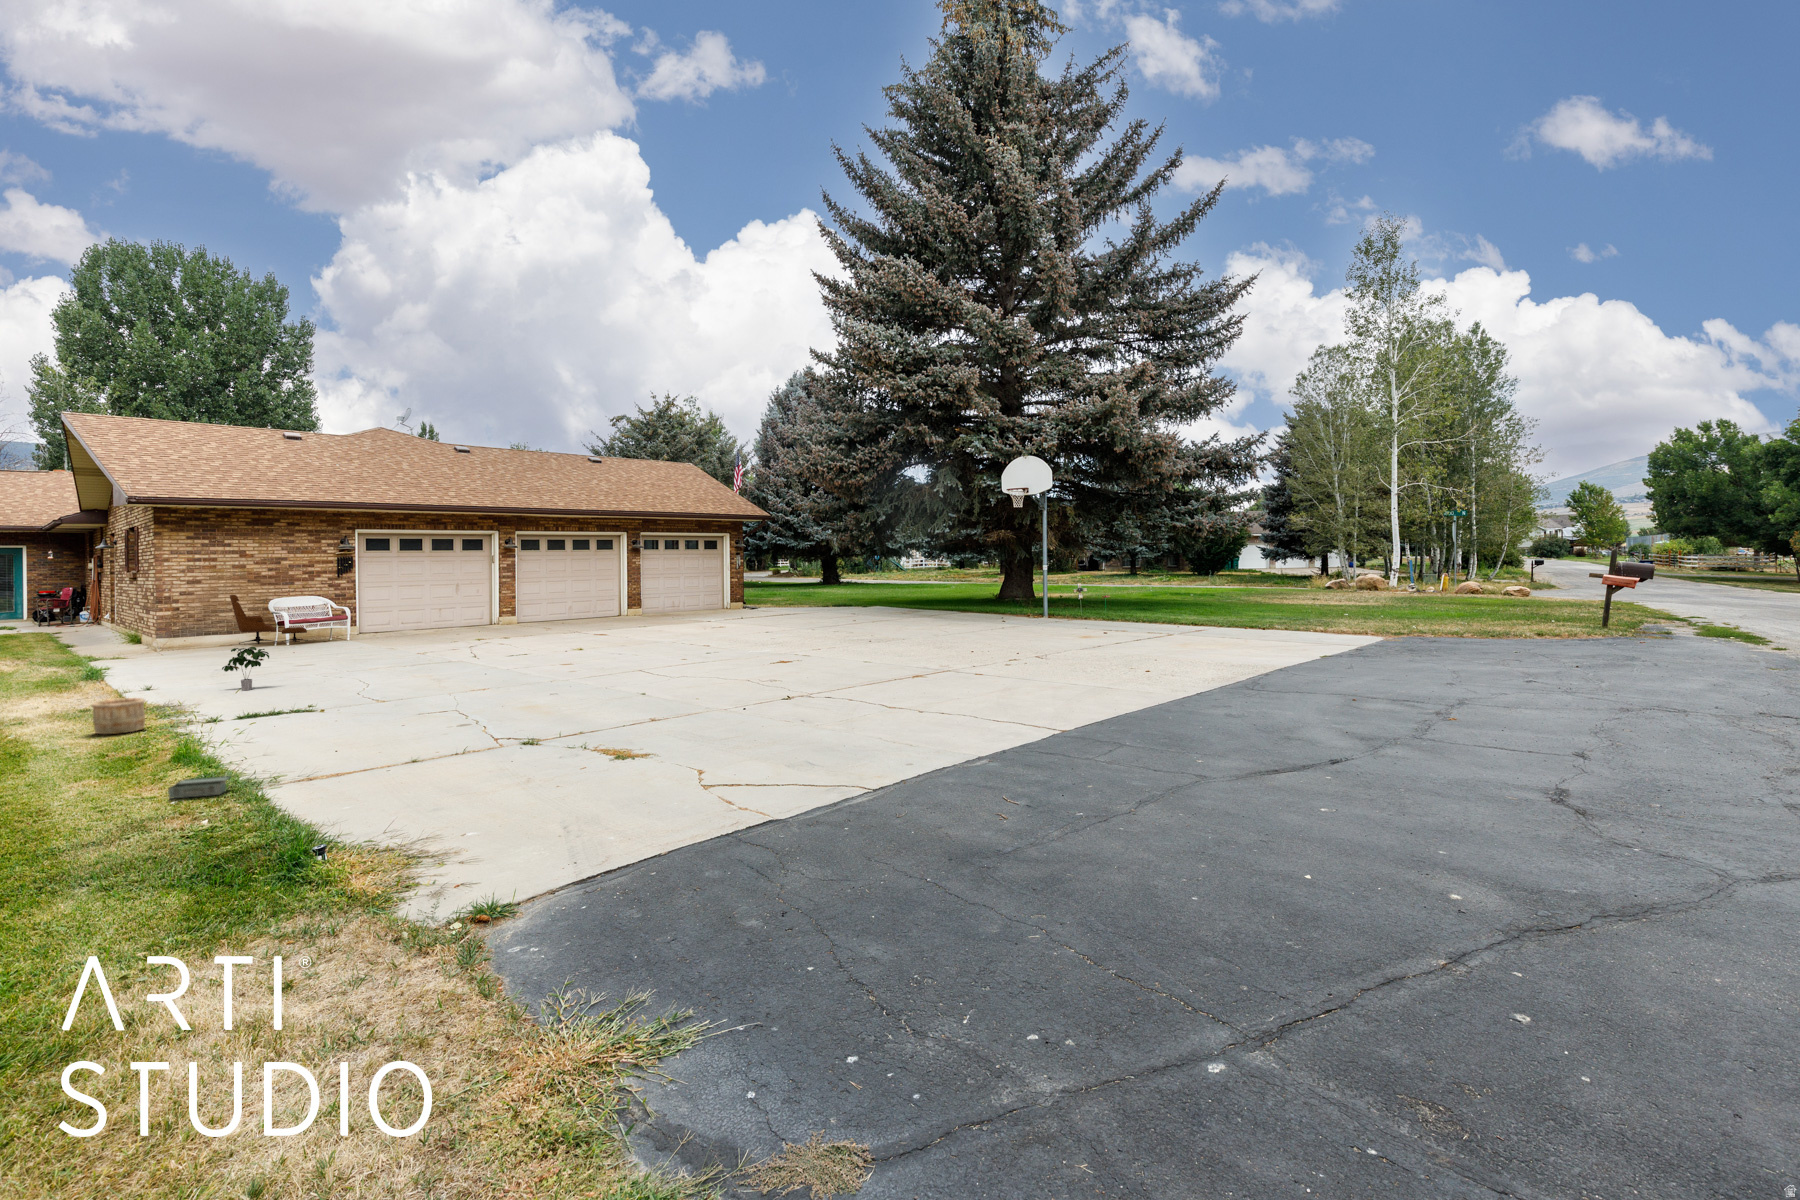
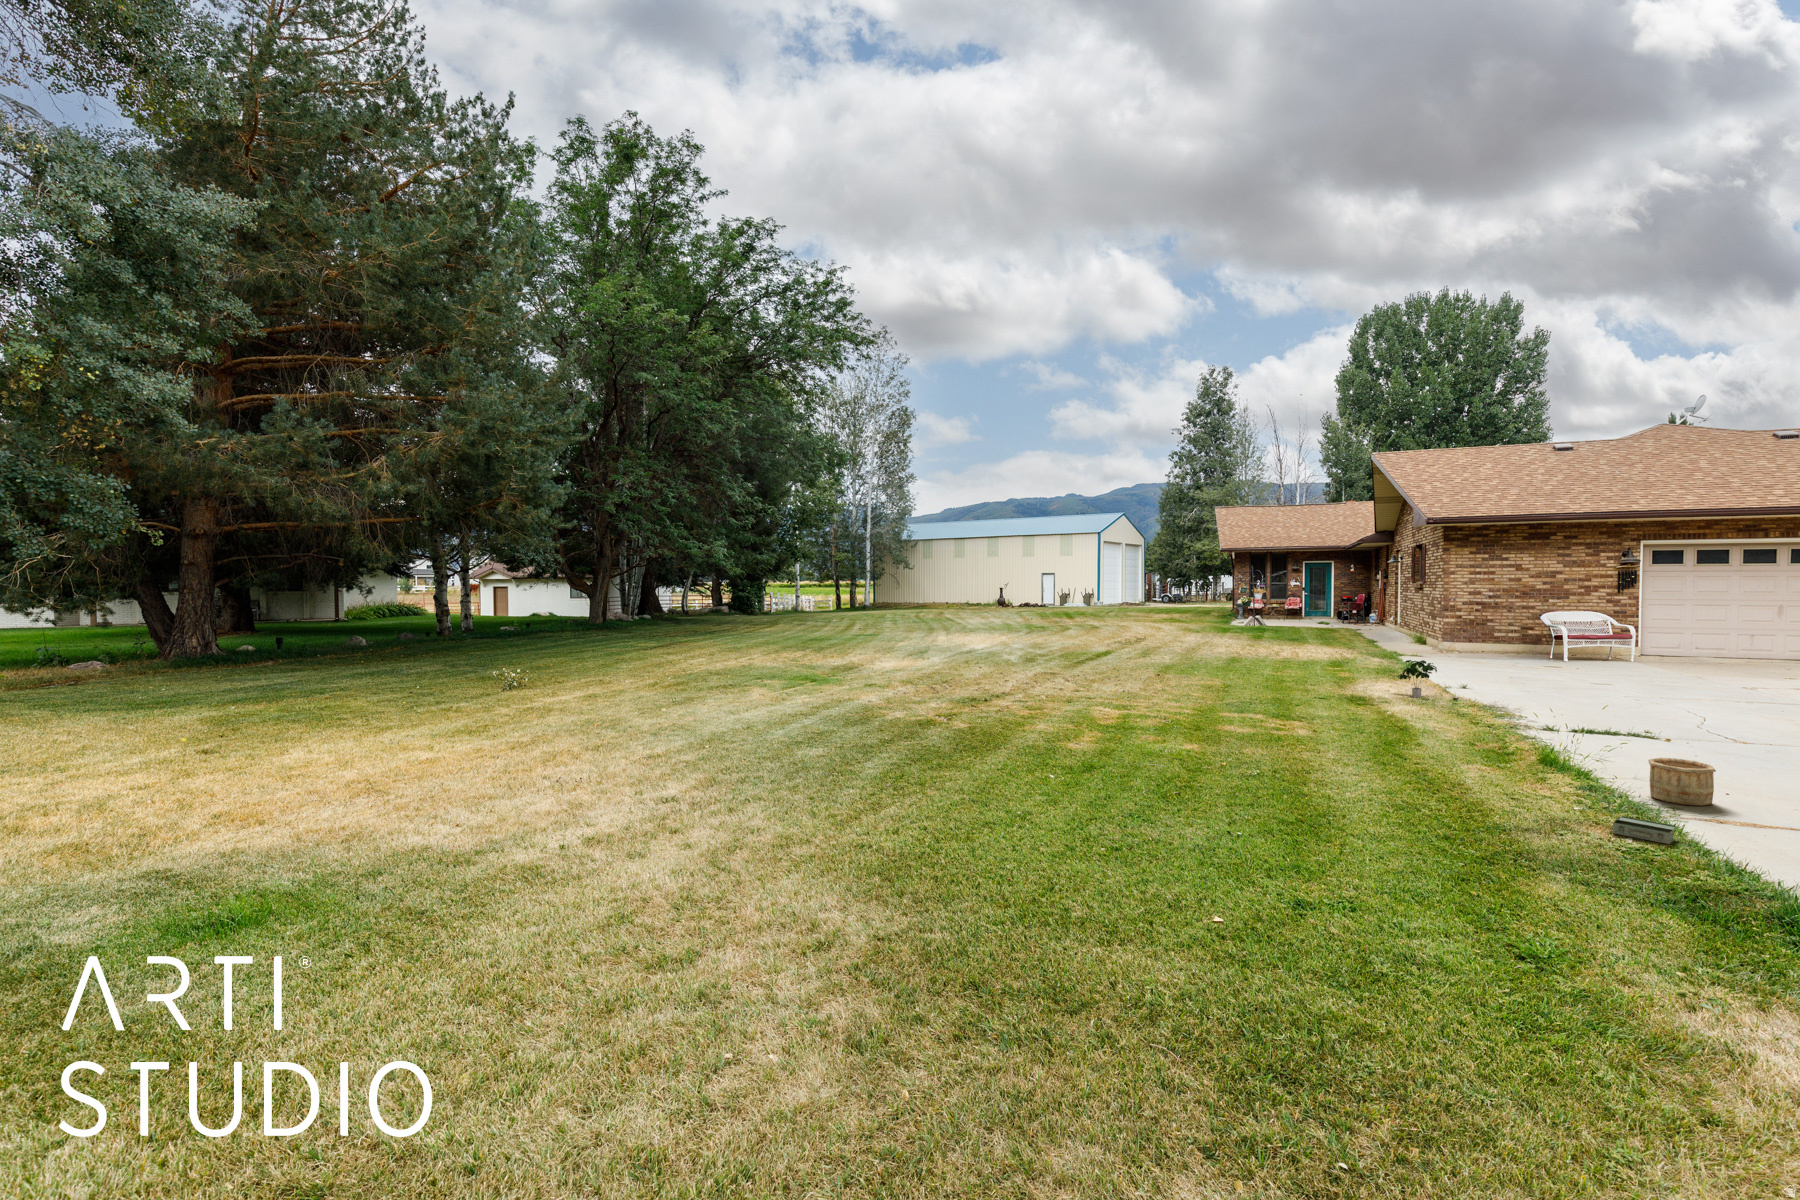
lounge chair: present [230,595,308,644] -> none [1510,608,1586,657]
potted plant: present [222,647,269,691] -> present [1398,660,1437,698]
wooden bucket: present [92,698,145,734] -> present [1648,758,1716,806]

